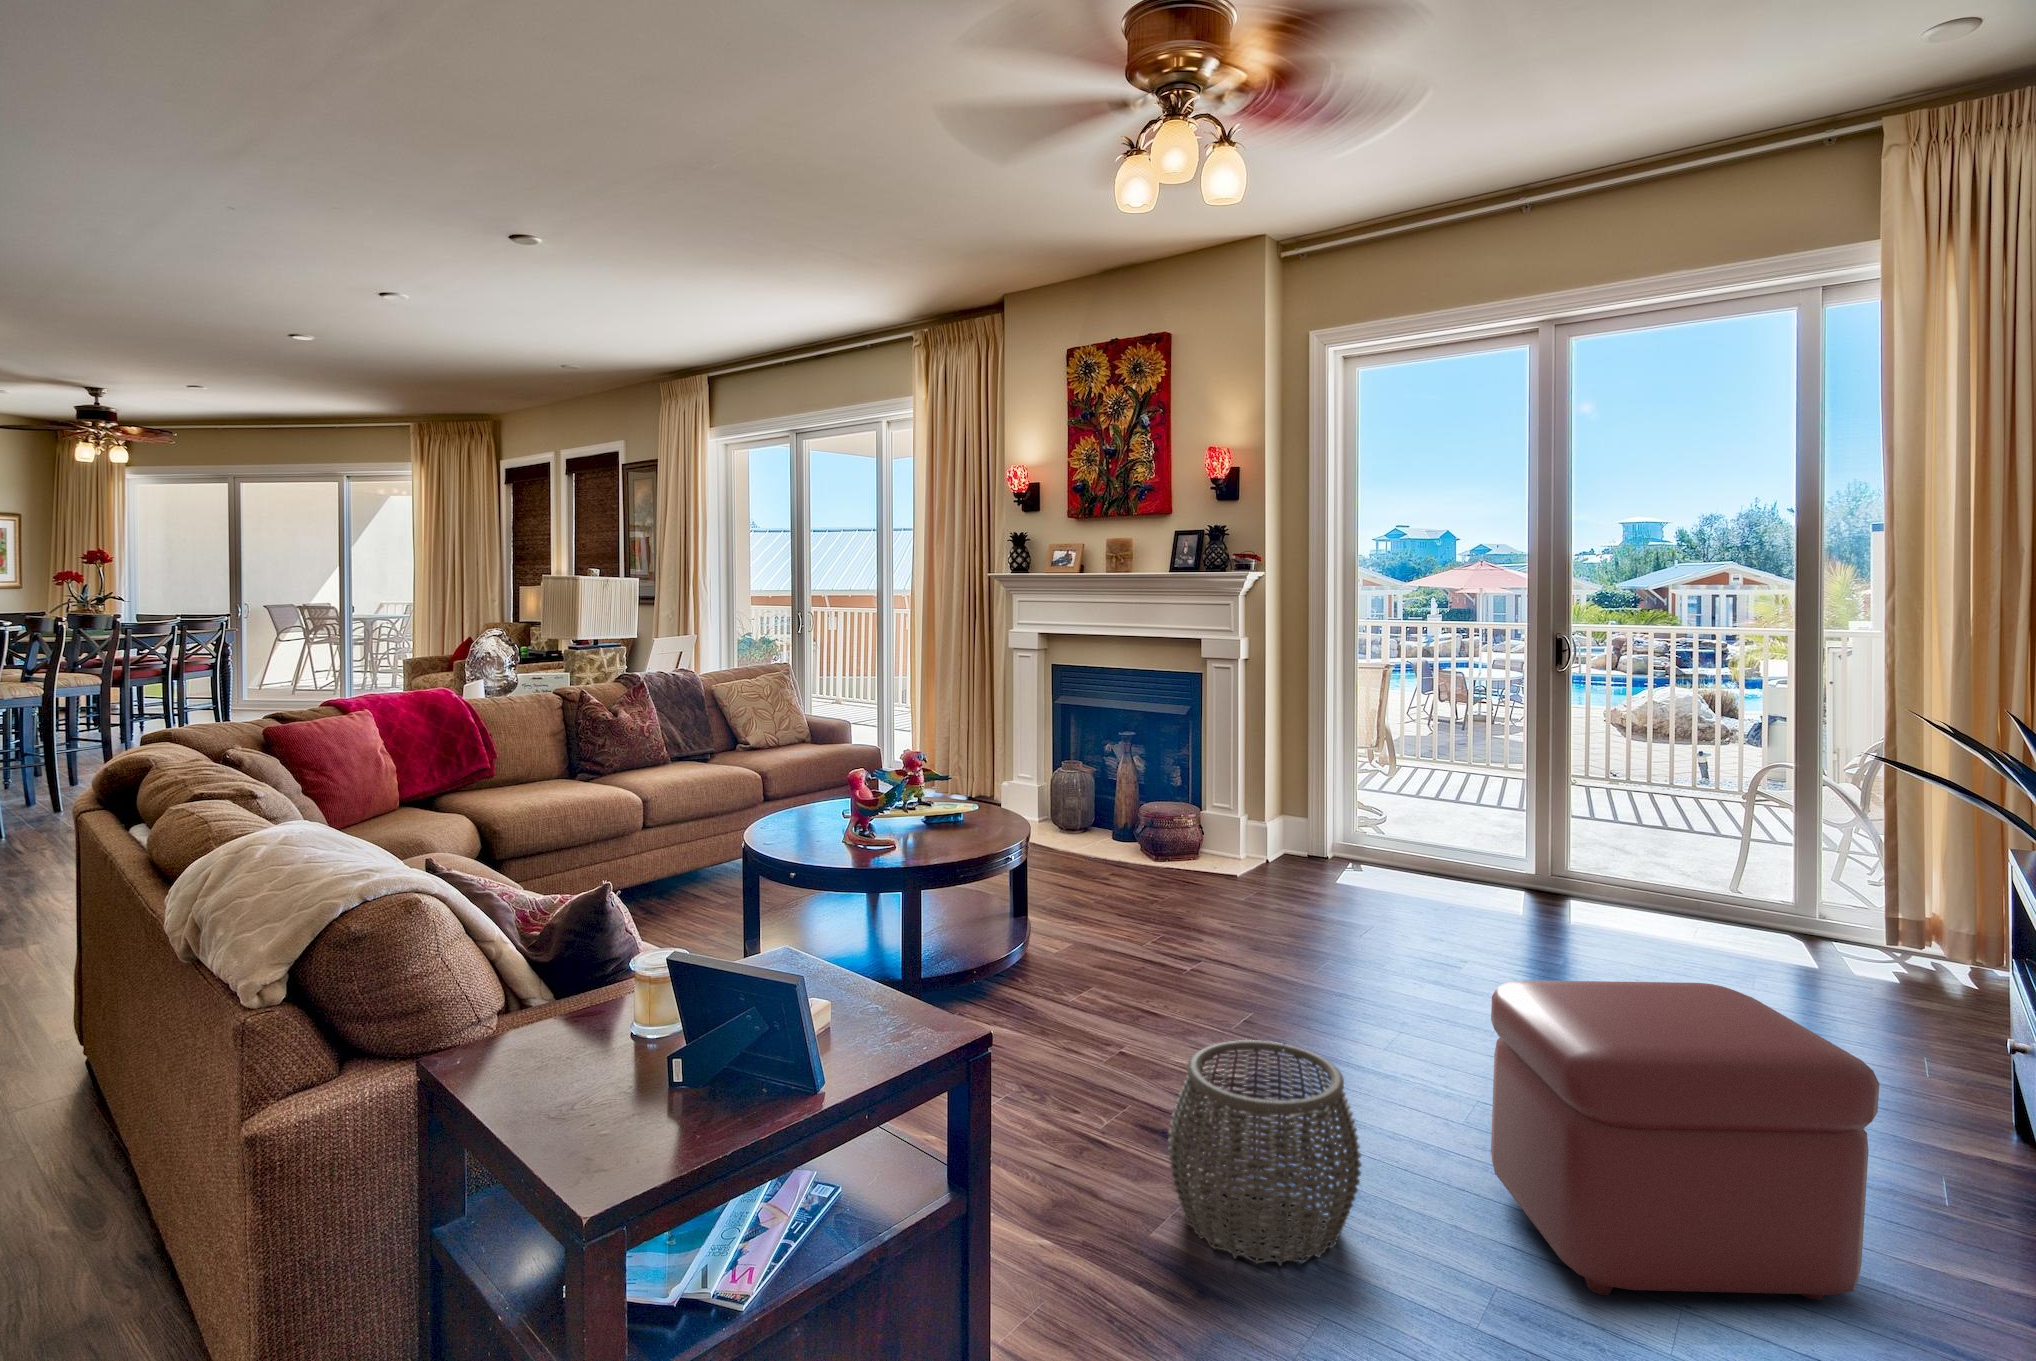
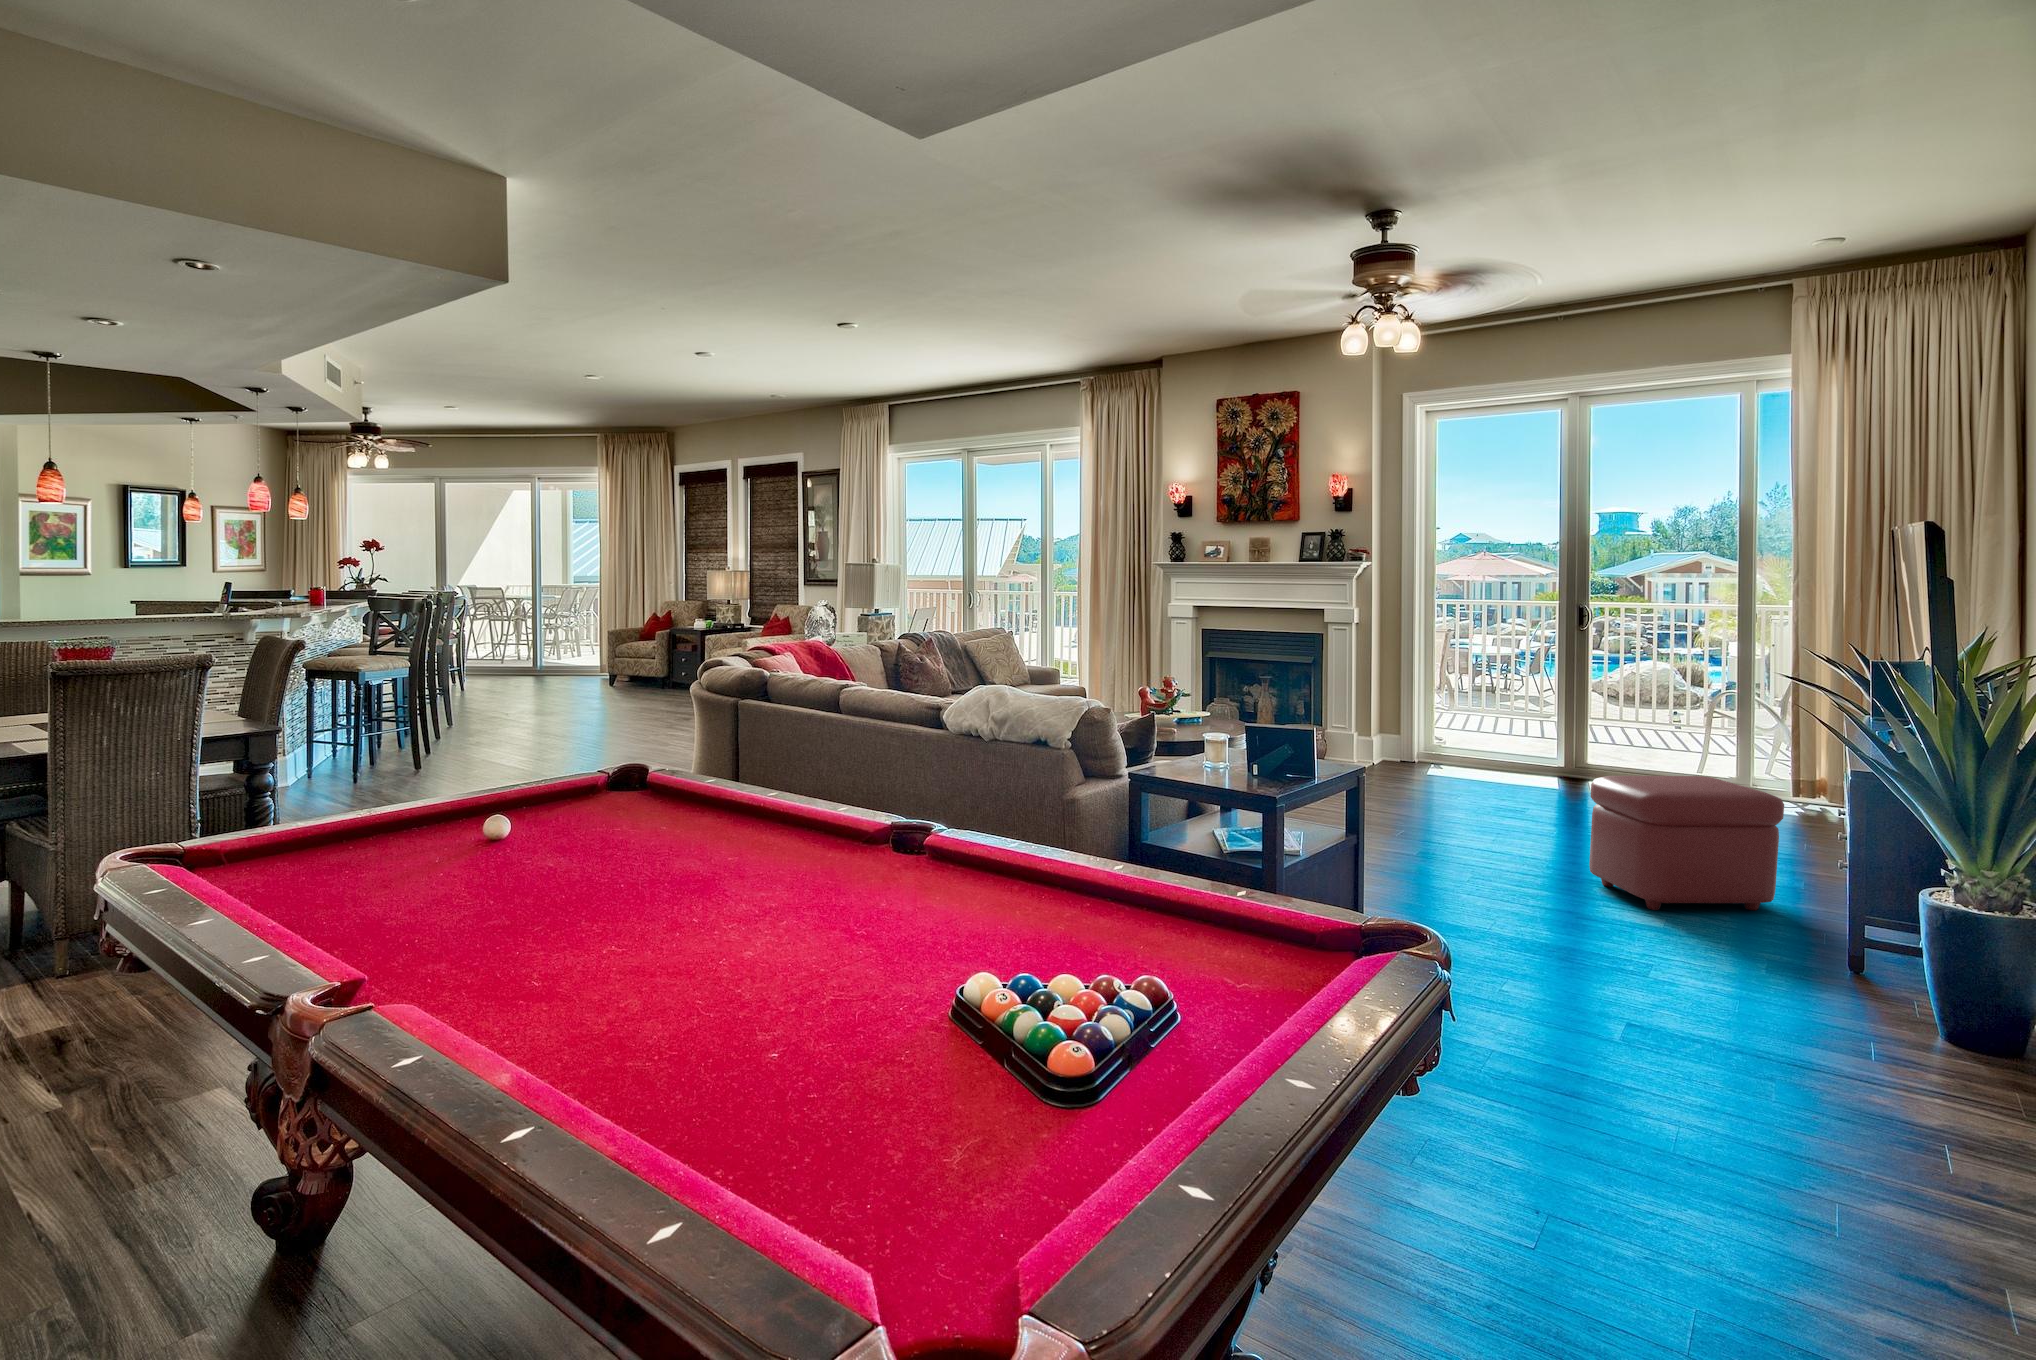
woven basket: present [1168,1040,1362,1266] -> none [1432,808,1535,905]

